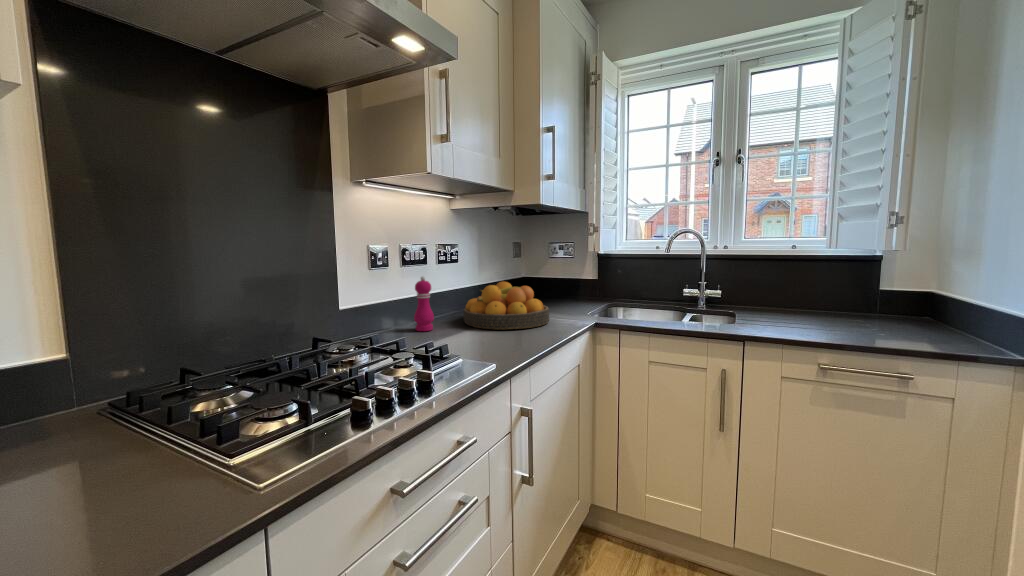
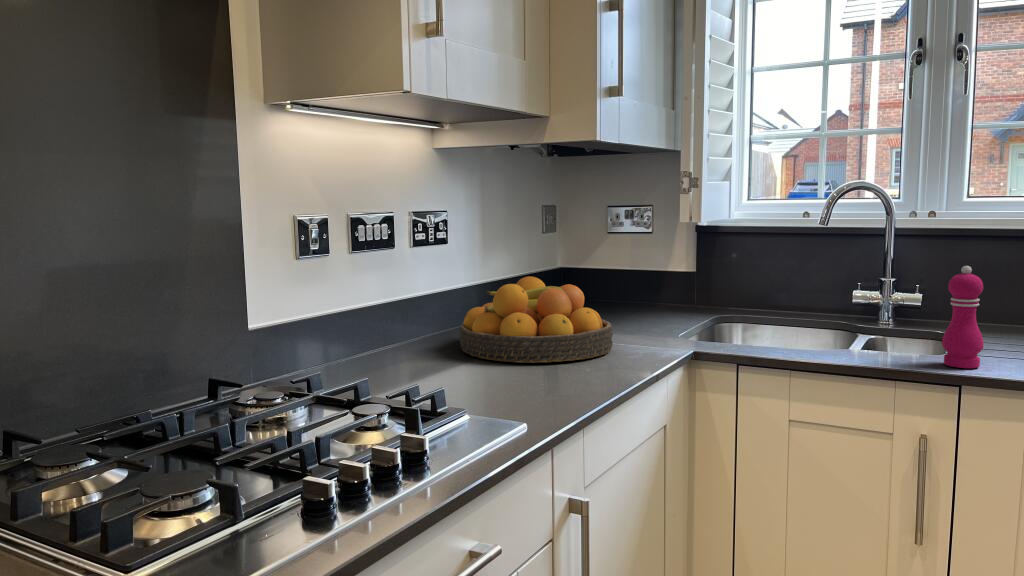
pepper mill: present [414,276,434,331] -> present [942,266,984,368]

